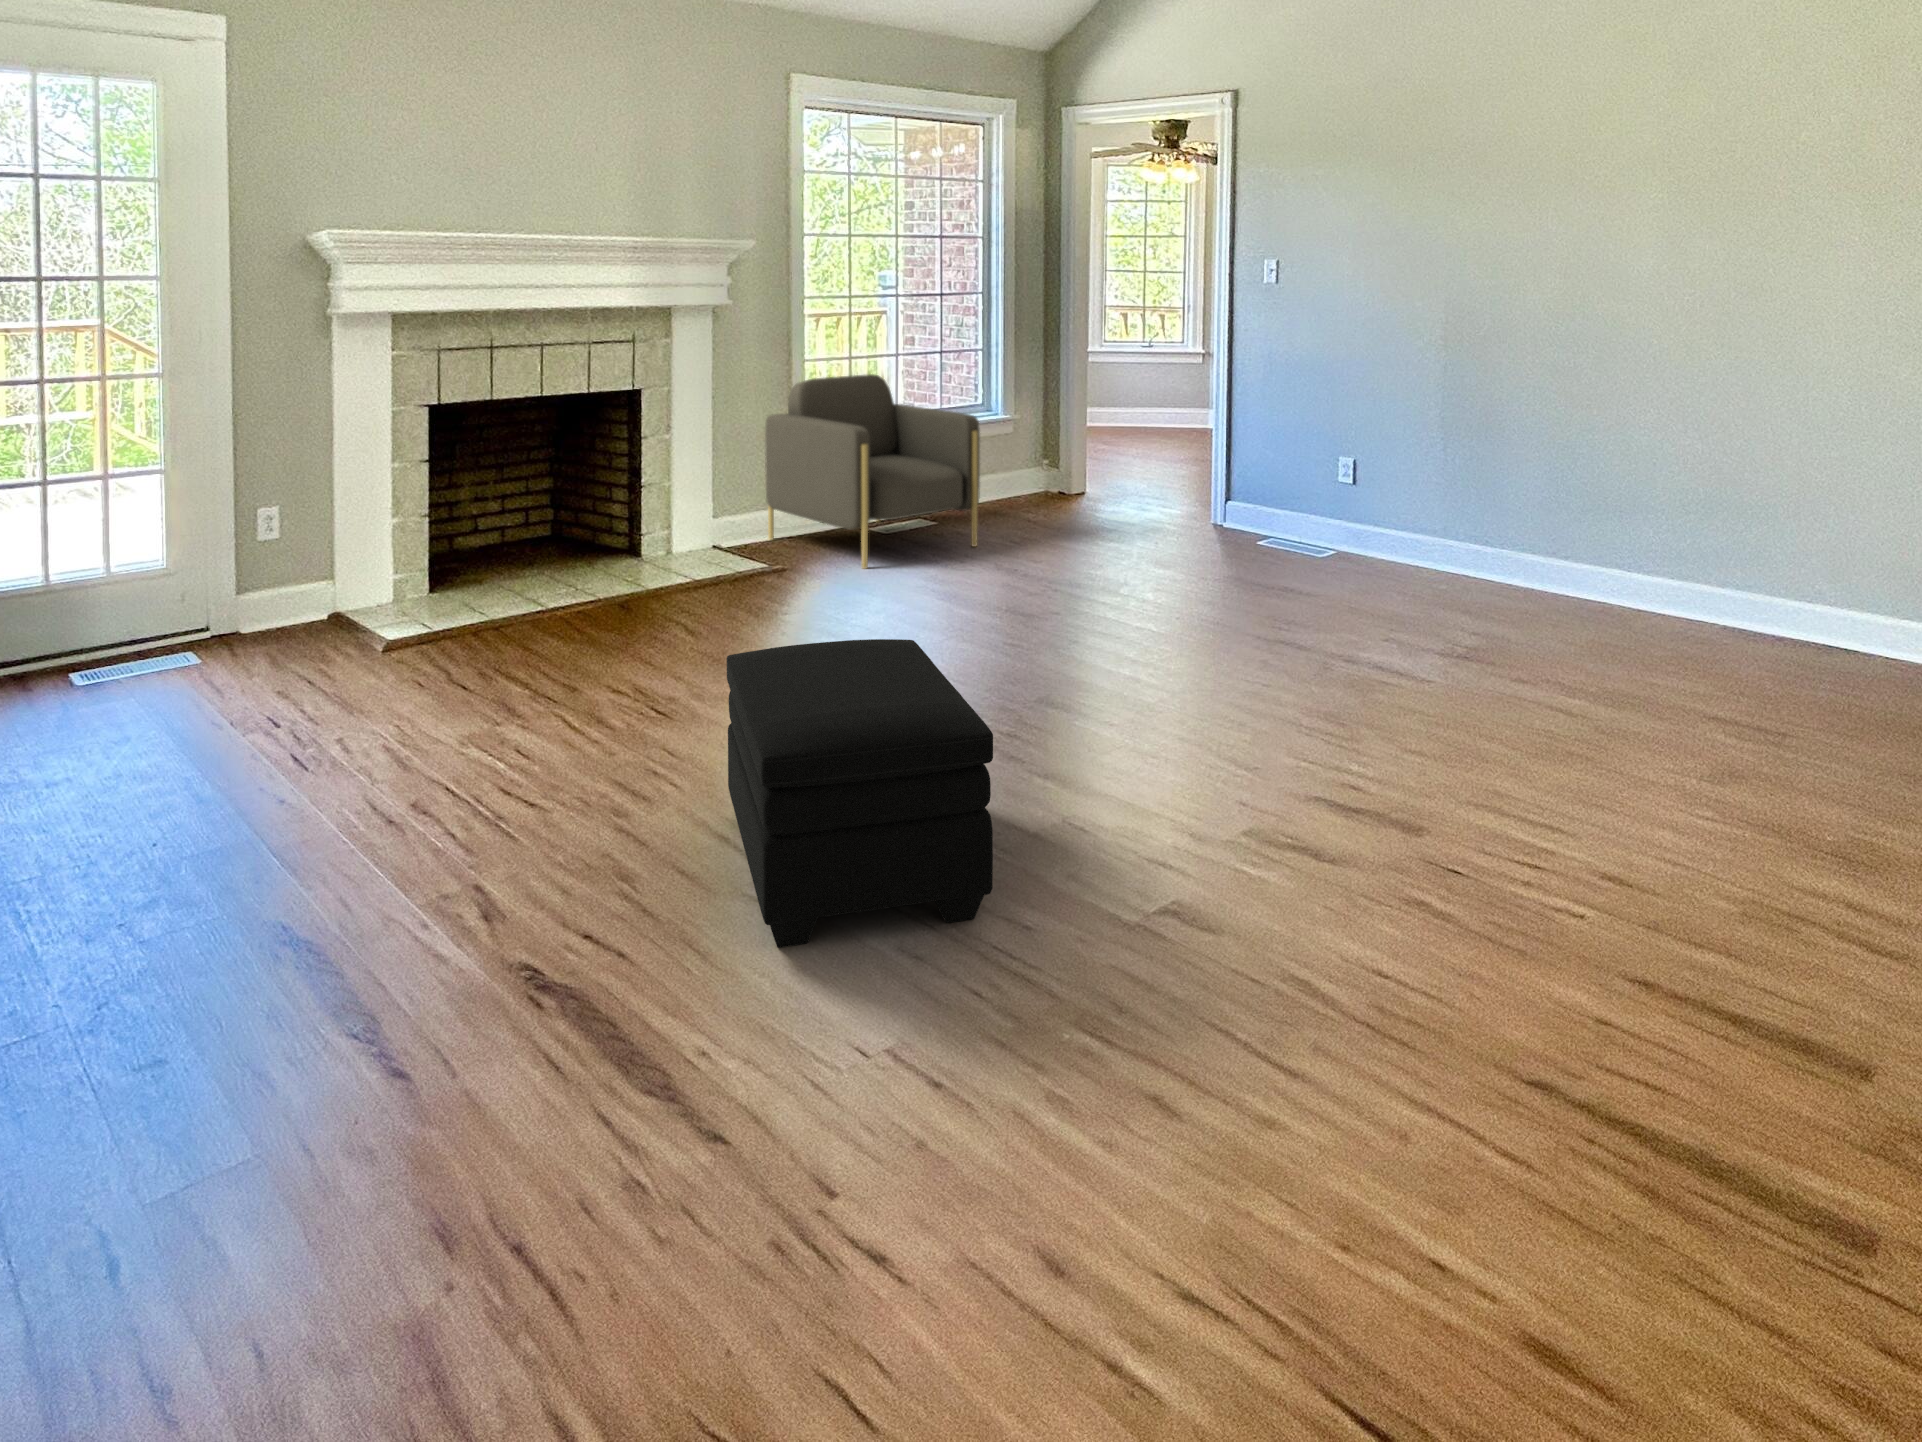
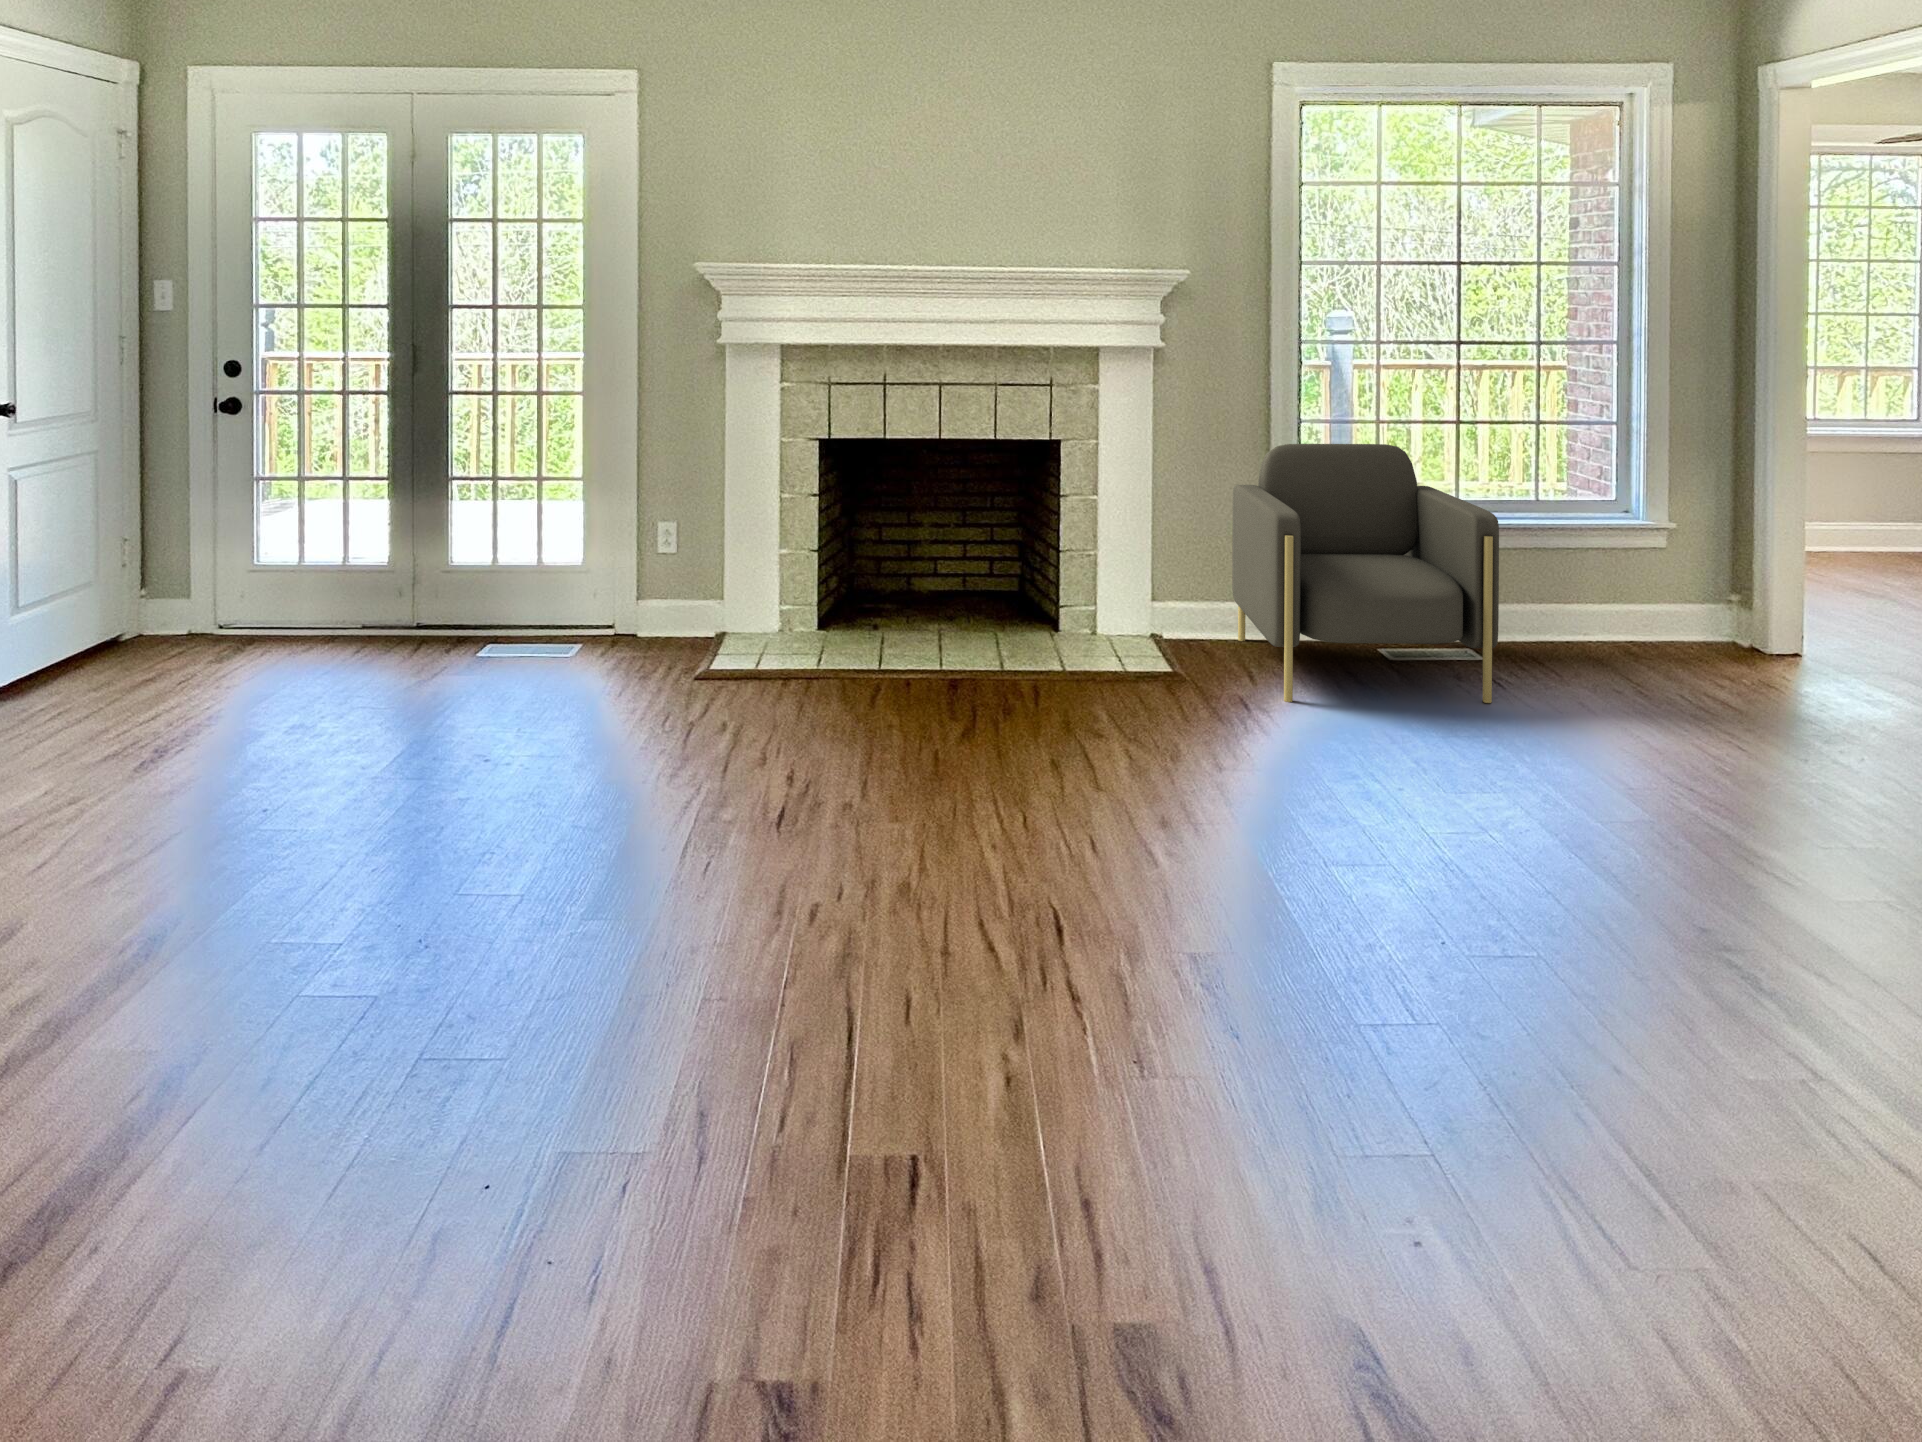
ottoman: present [727,639,993,948] -> none [298,774,806,1271]

